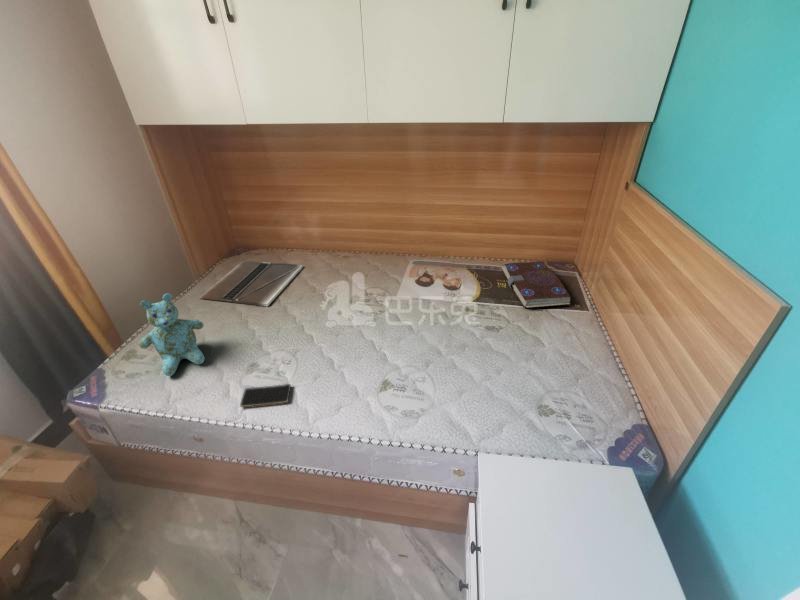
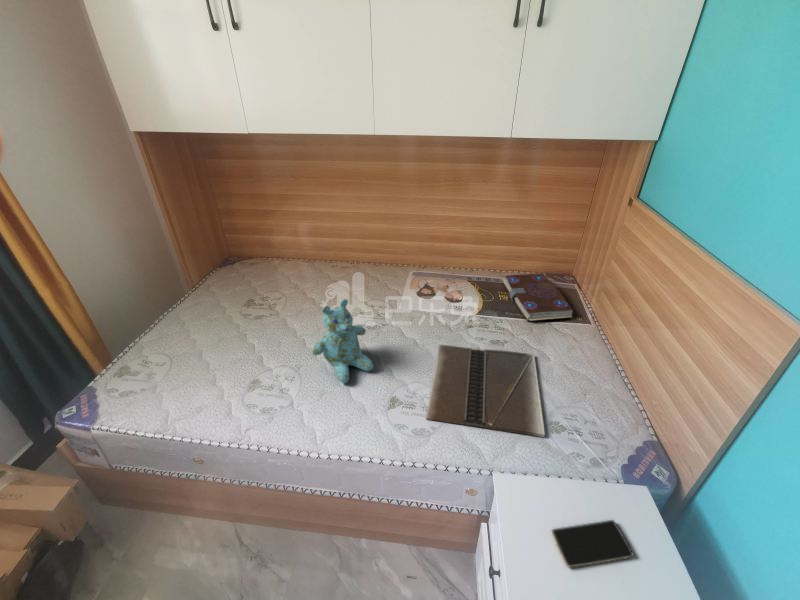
laptop: present [199,261,303,306] -> present [426,345,545,437]
stuffed bear: present [139,293,205,376] -> present [312,299,373,383]
smartphone: present [240,384,291,407] -> present [552,520,634,567]

